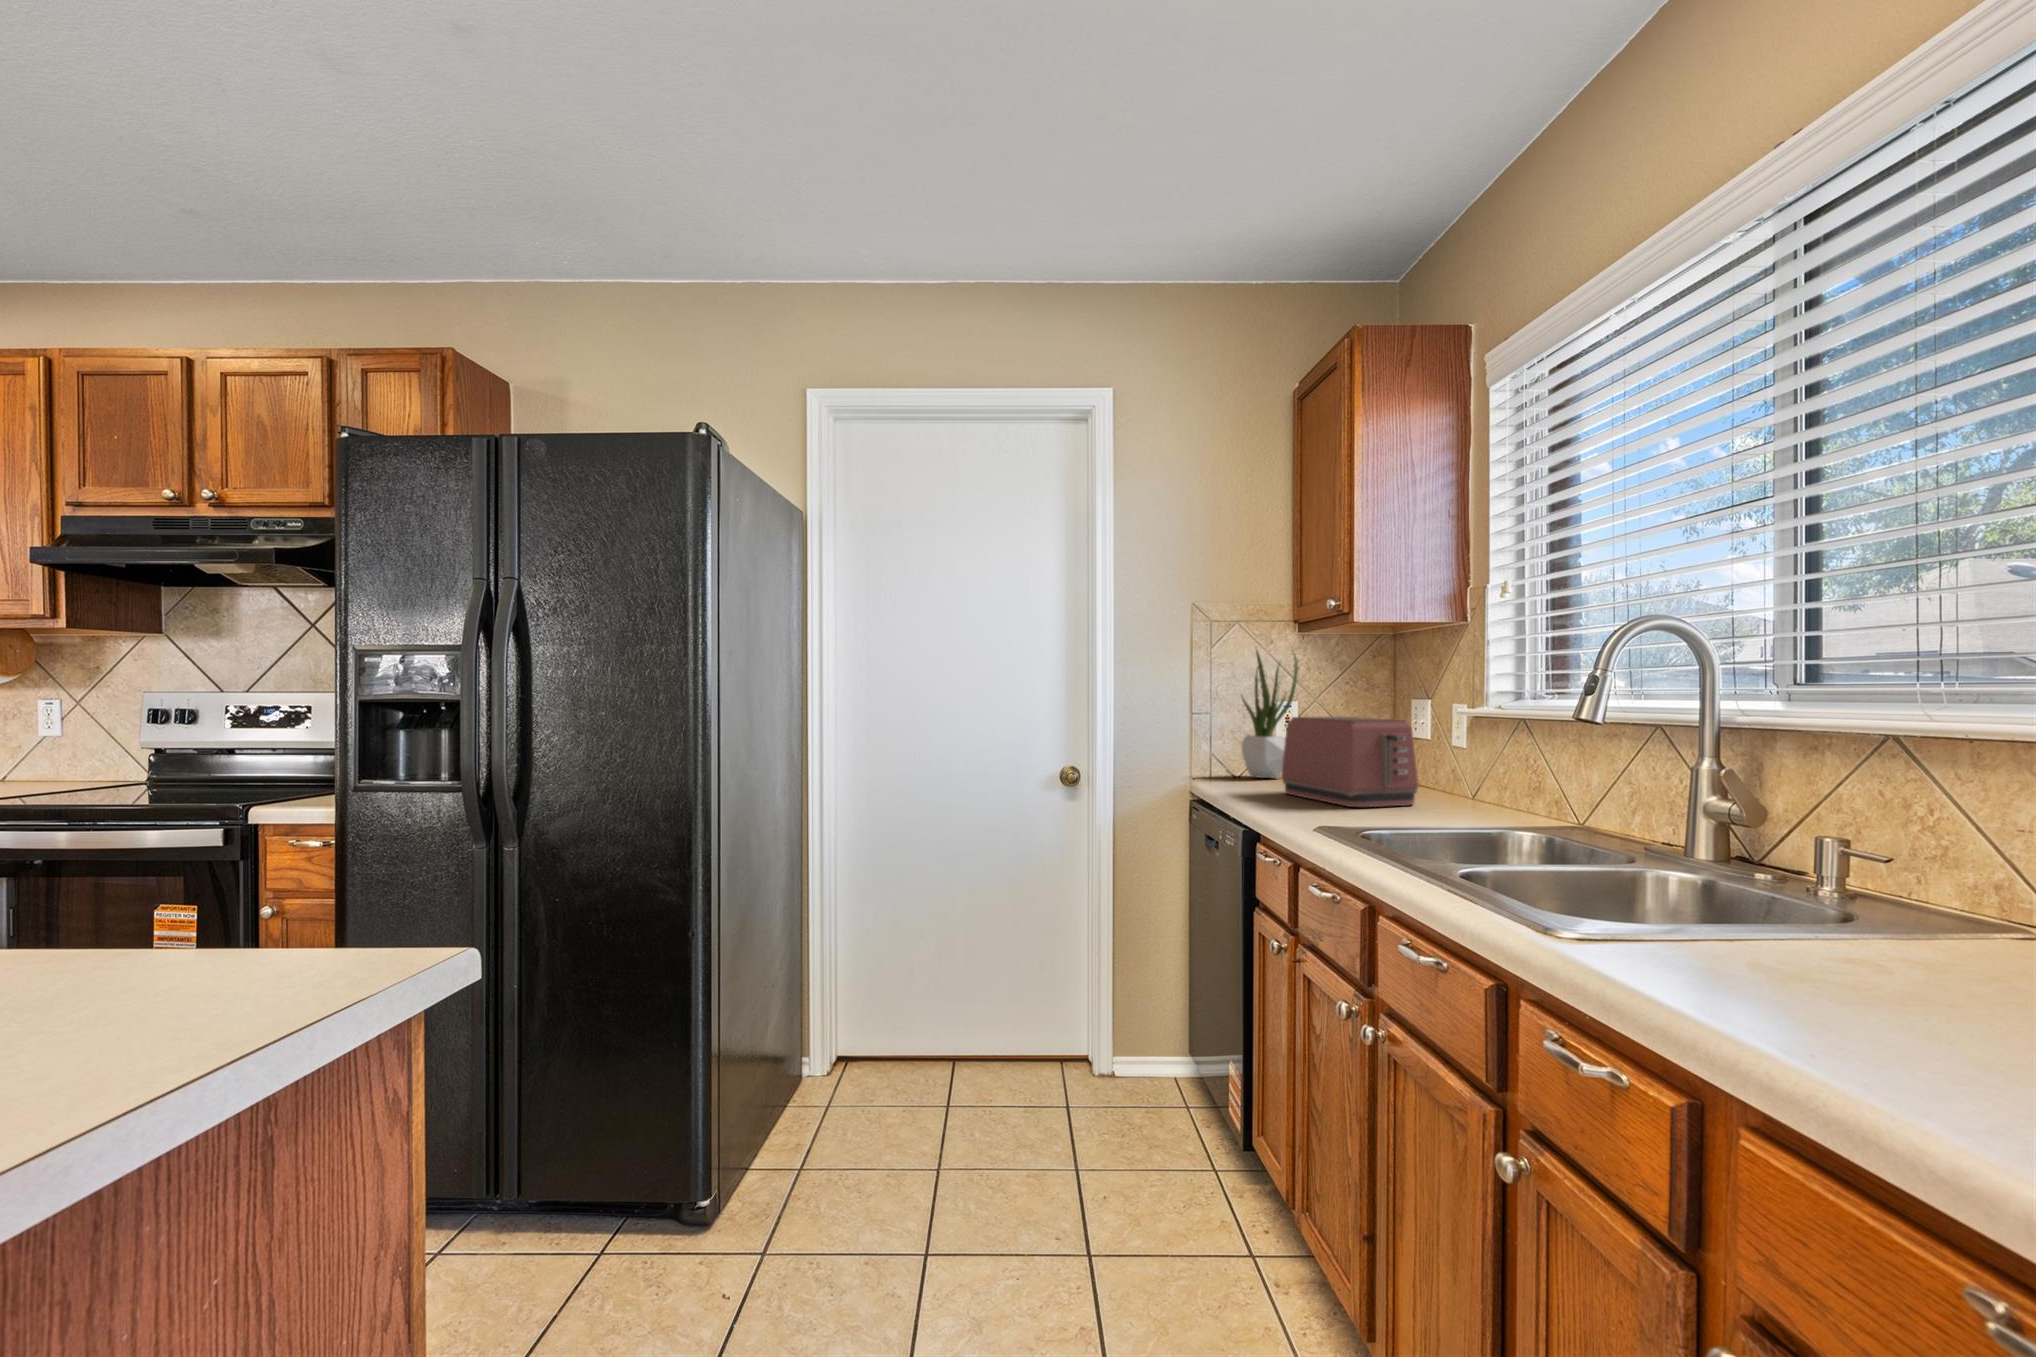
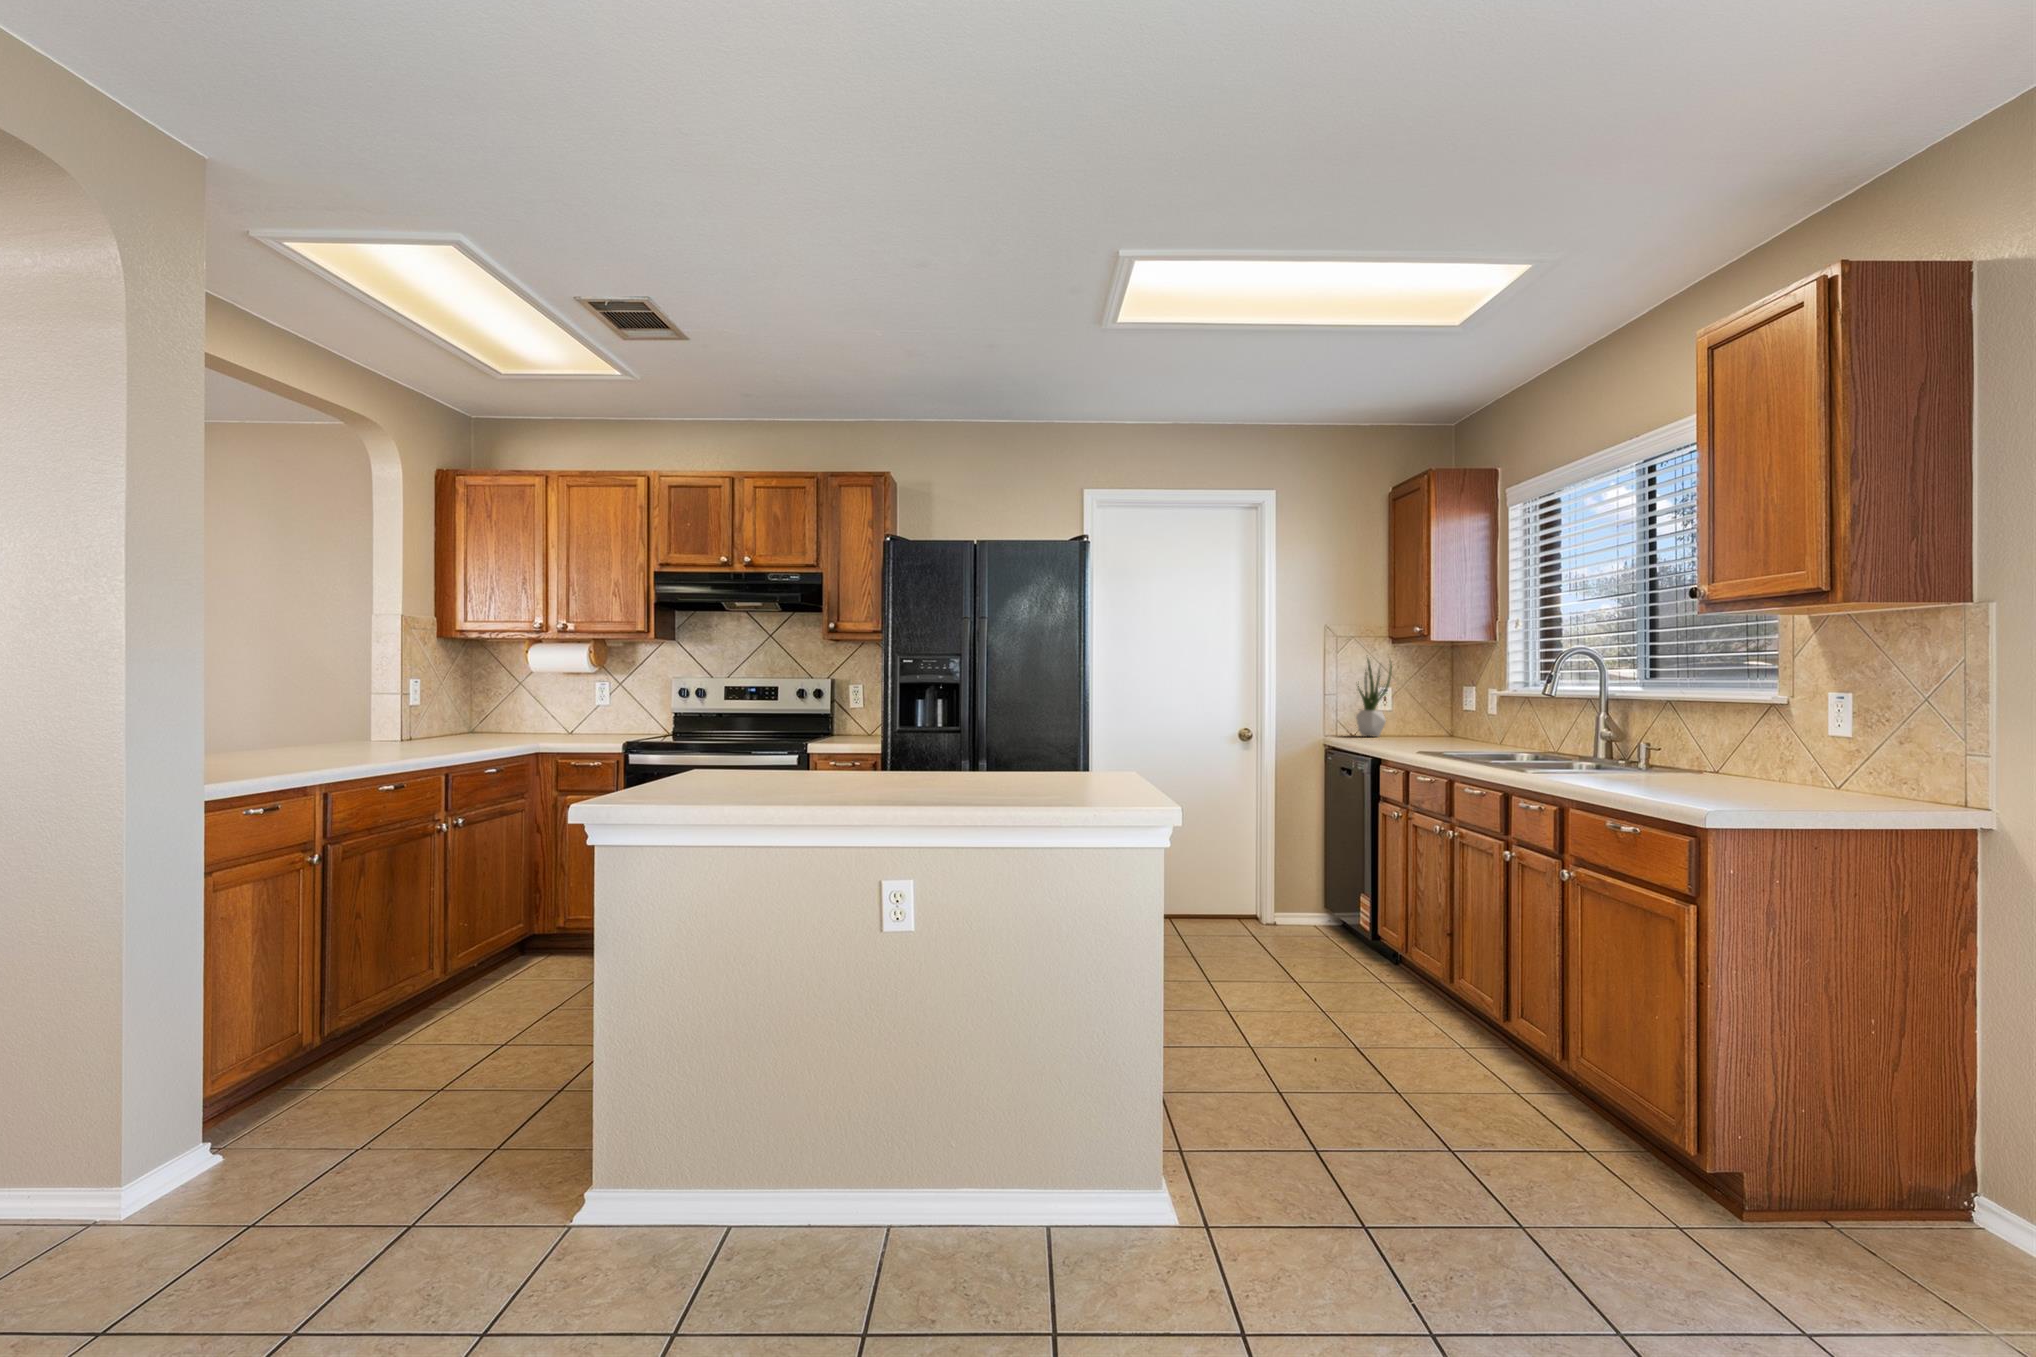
toaster: present [1282,716,1418,807] -> none [1387,697,1469,747]

